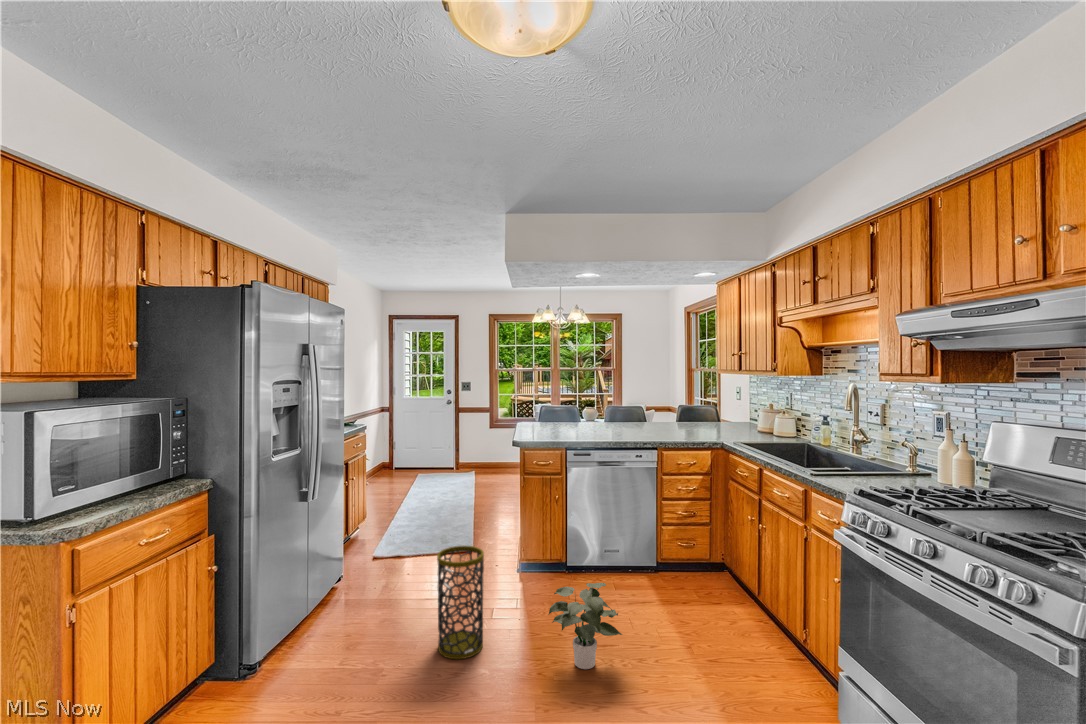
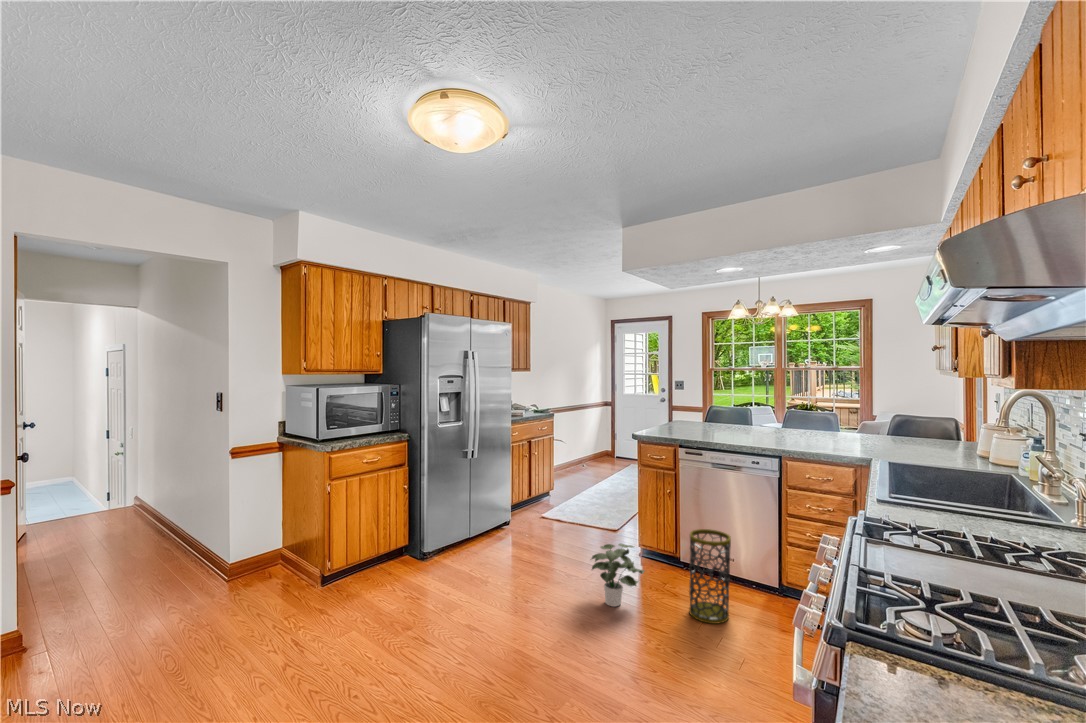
trash can: present [437,546,484,659] -> present [689,529,731,624]

